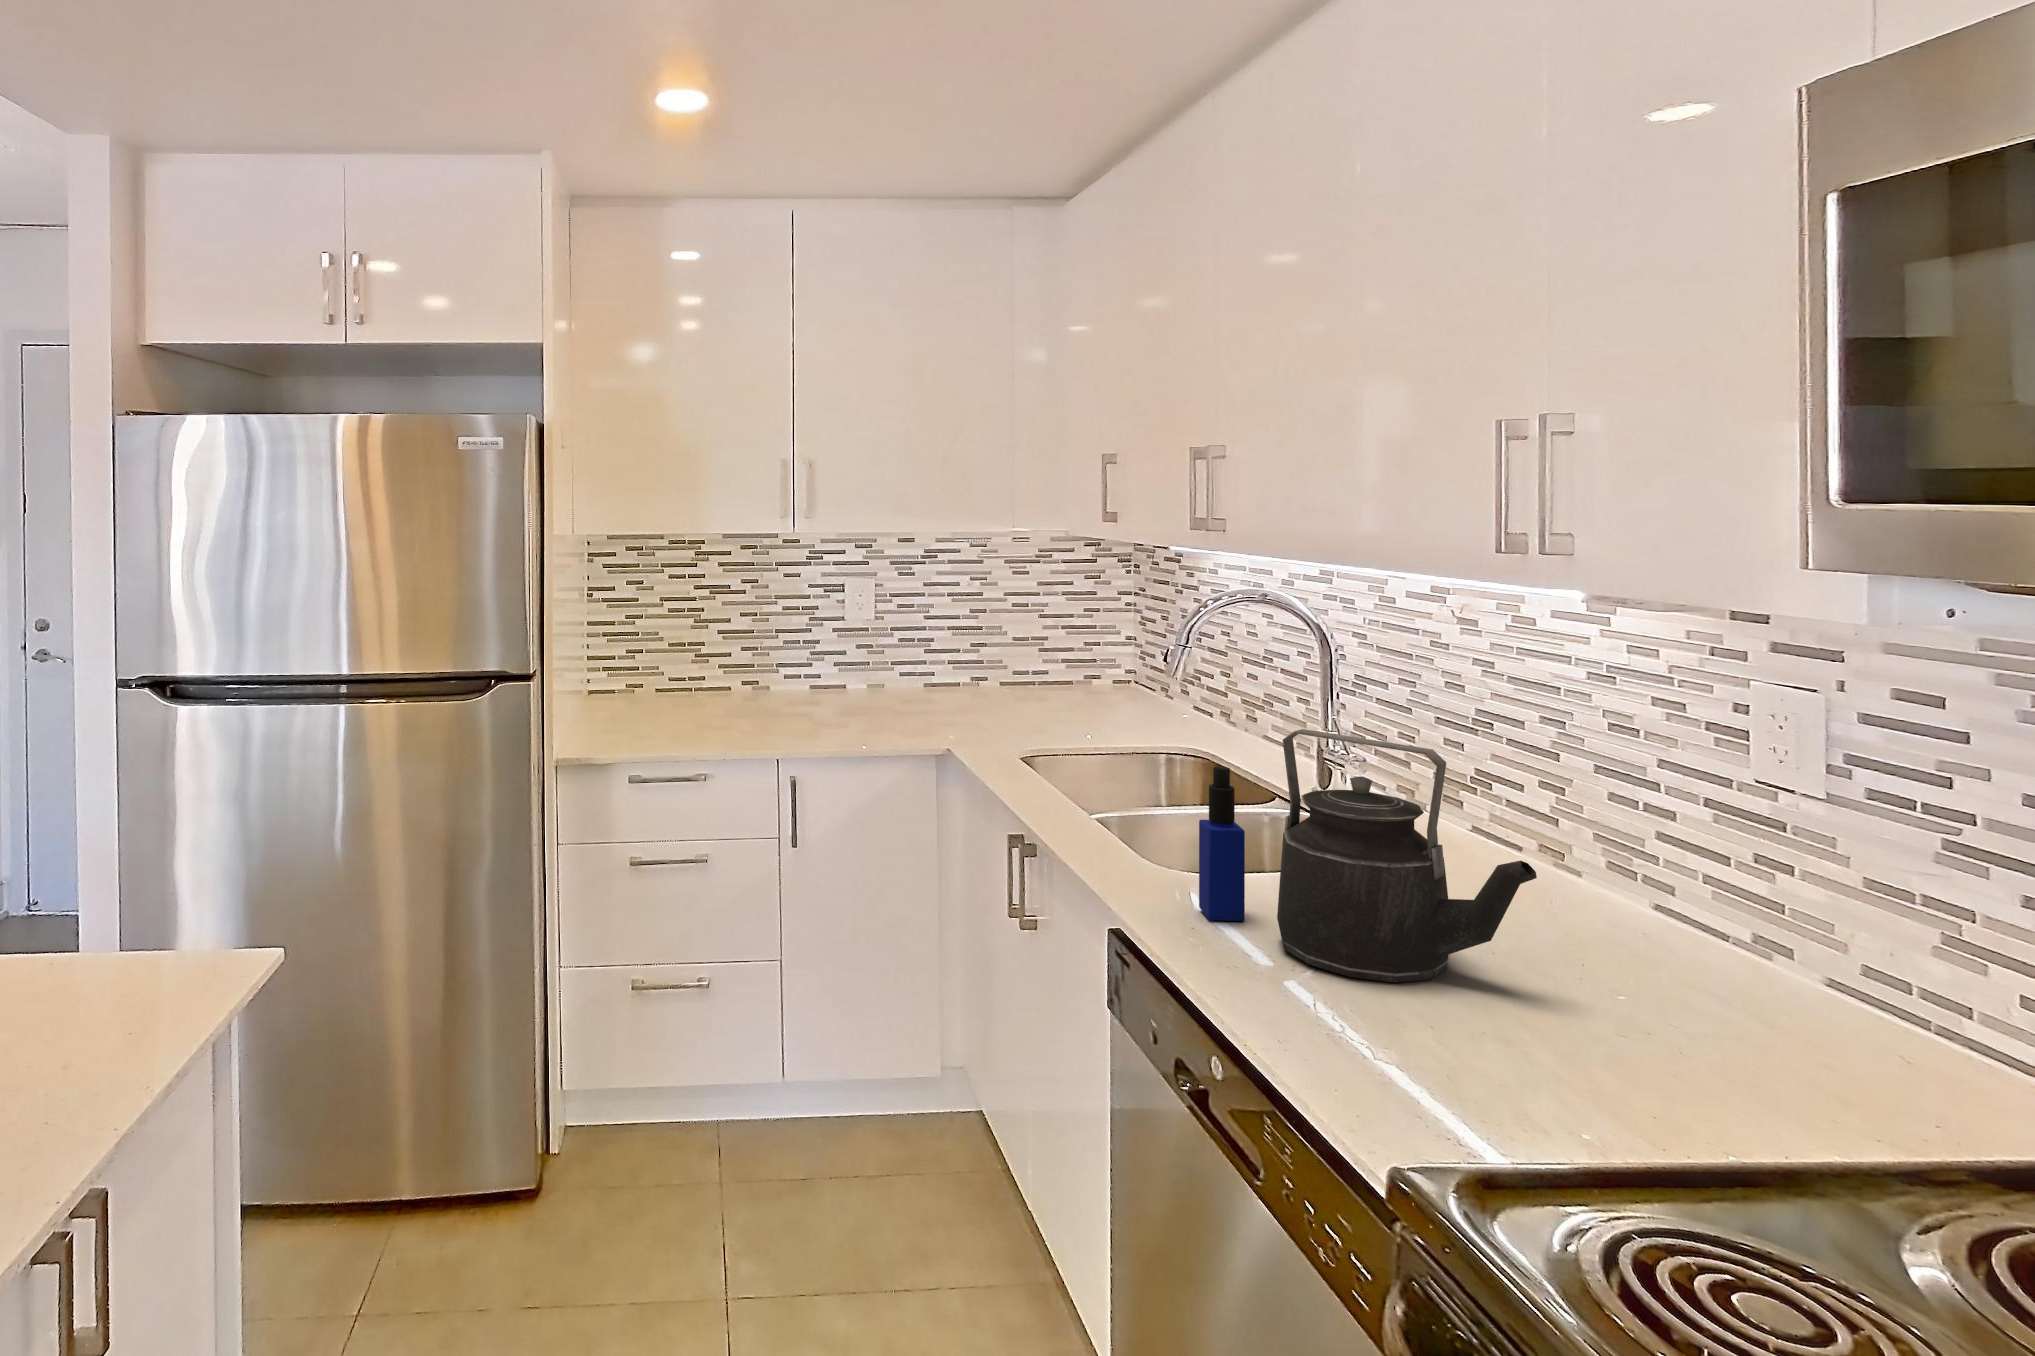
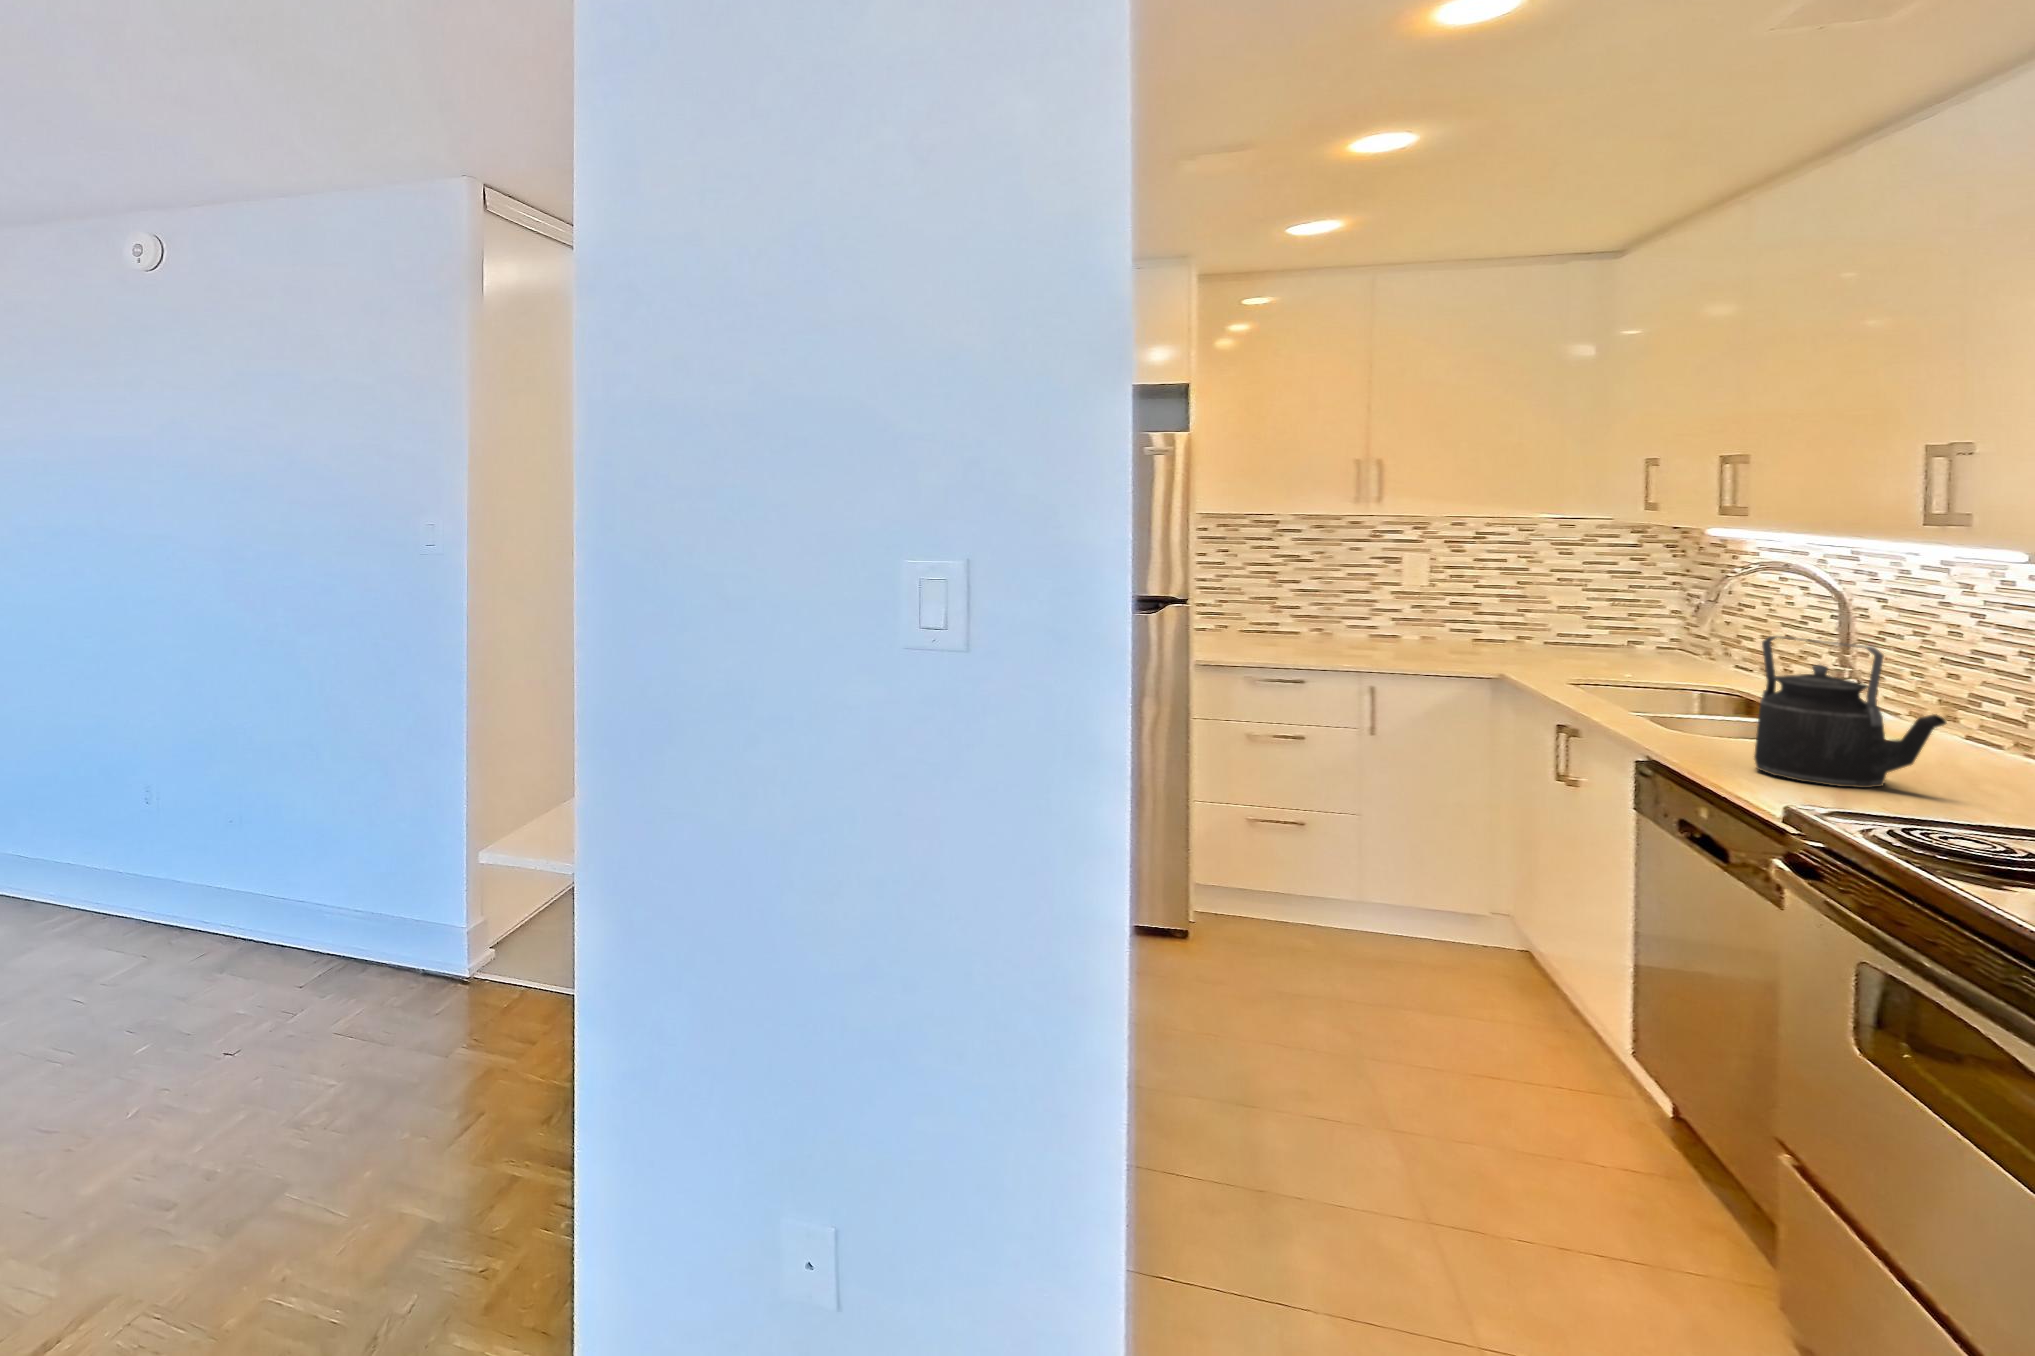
bottle: present [1199,766,1245,921] -> none [1698,661,1734,760]

